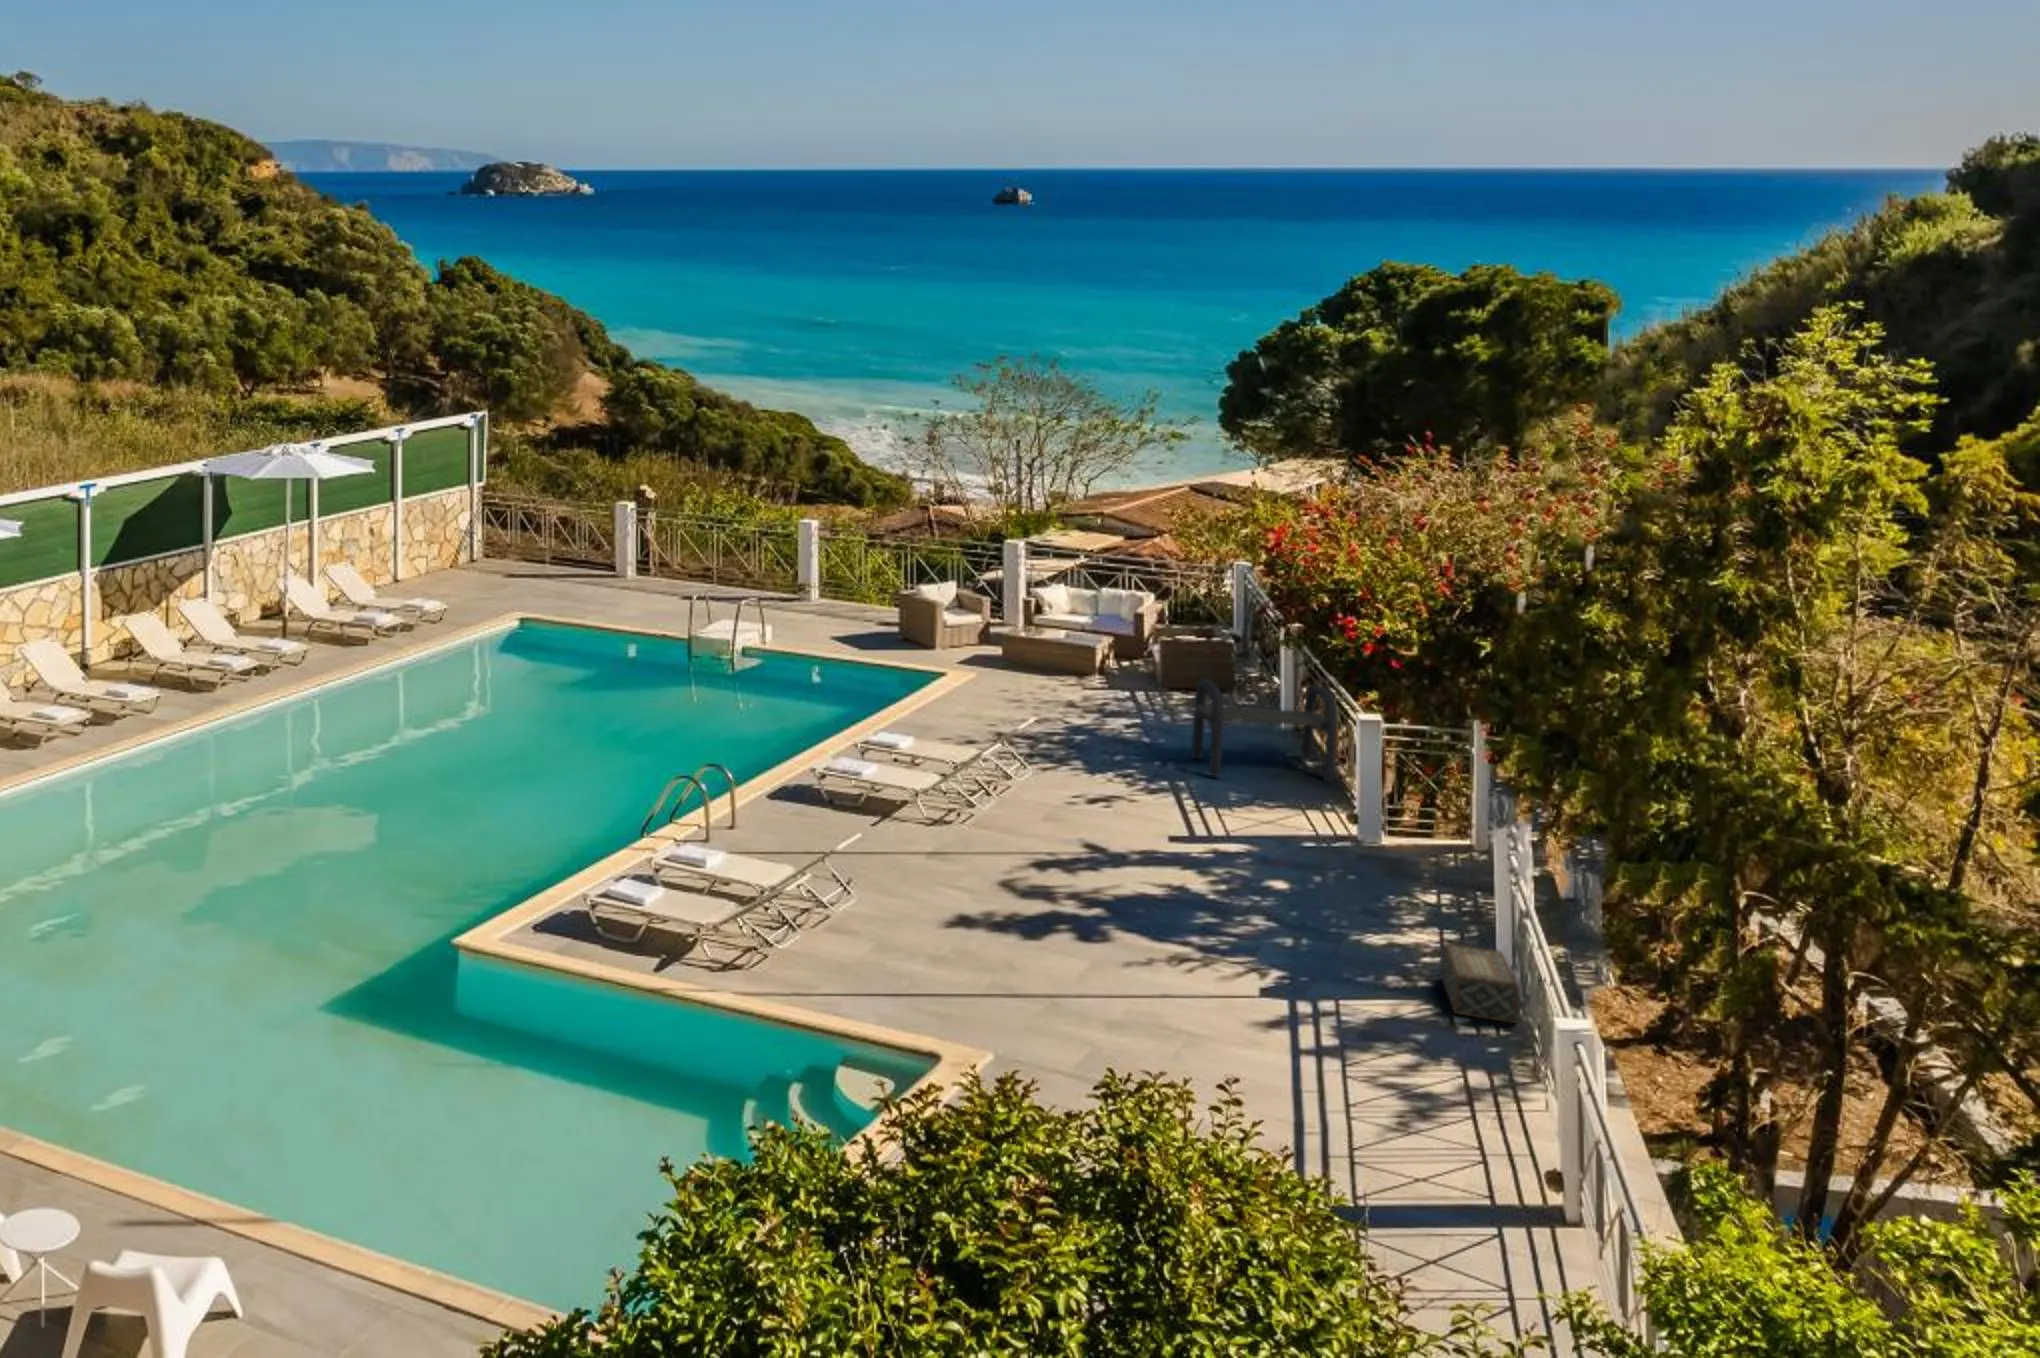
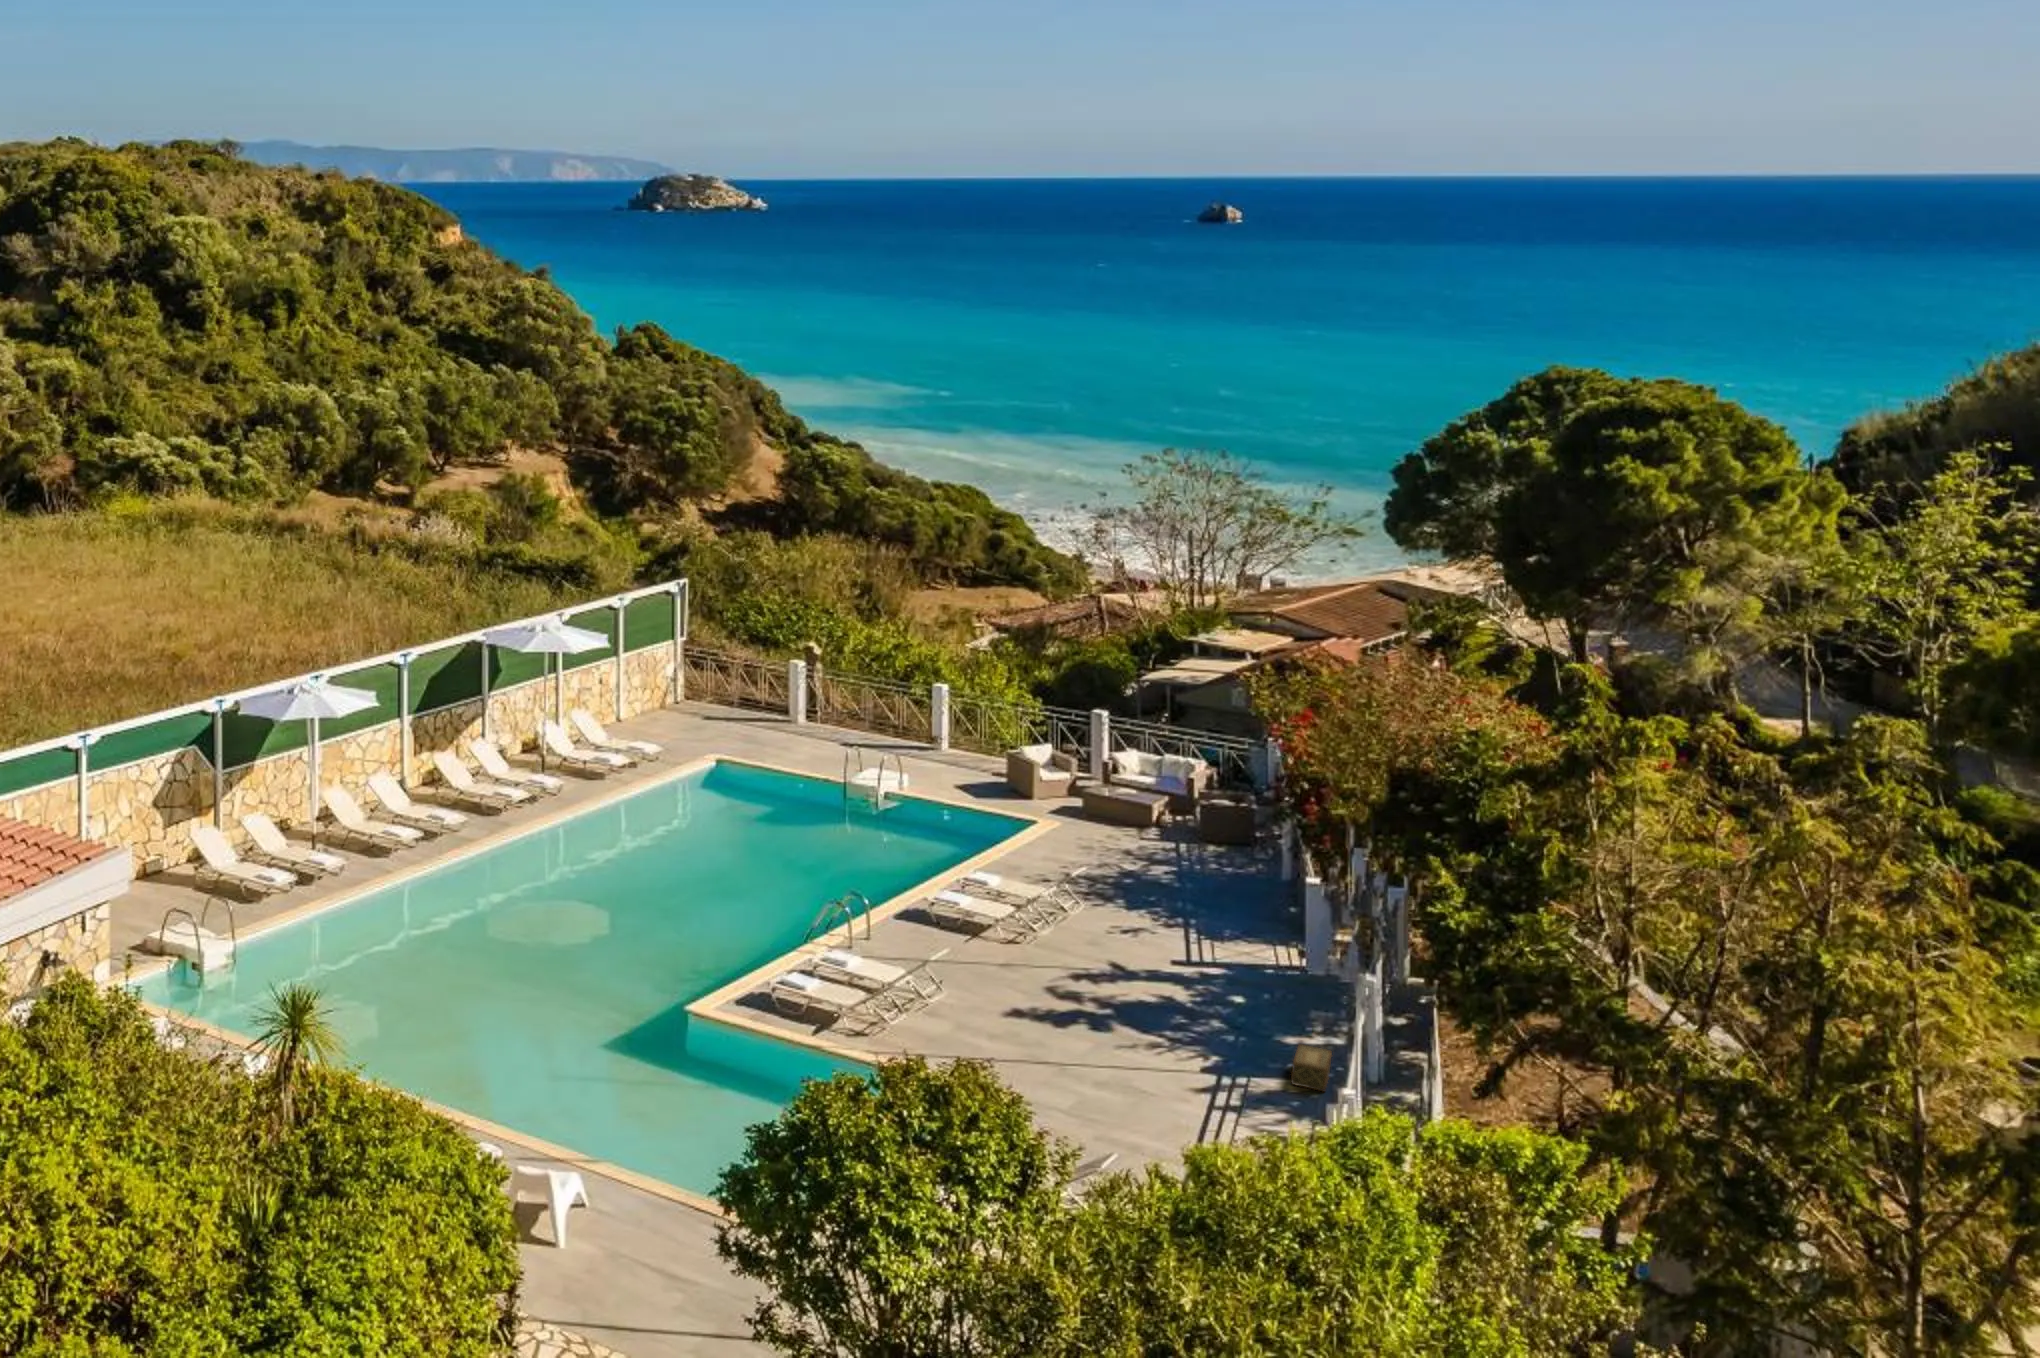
bench: present [1192,678,1337,783] -> none [1208,853,1308,934]

